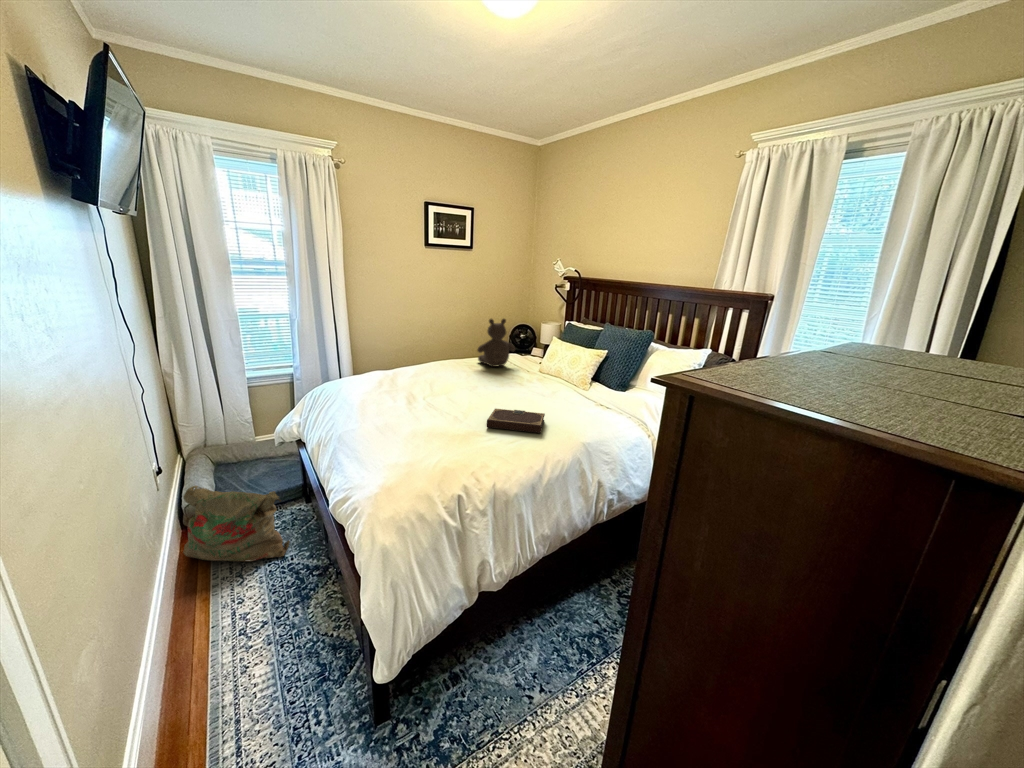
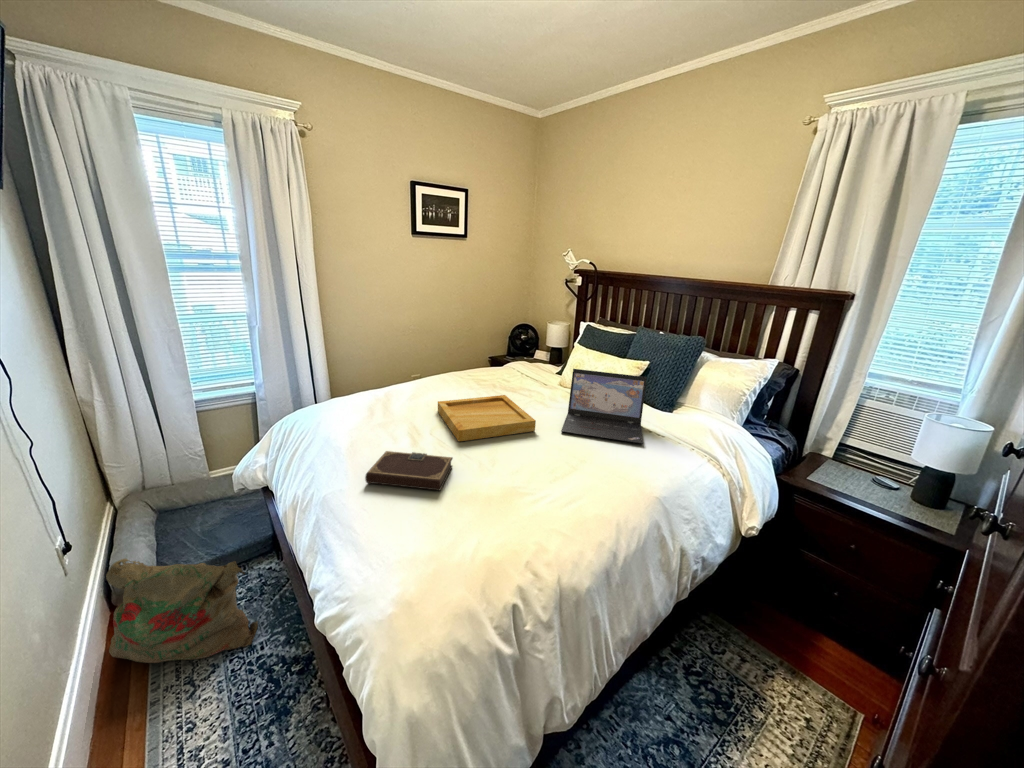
teddy bear: present [478,319,515,367] -> none [481,322,526,379]
laptop: none [529,354,604,411] -> present [561,369,647,444]
tray: none [434,376,508,405] -> present [438,395,536,441]
notebook: present [487,409,545,433] -> present [365,451,453,490]

